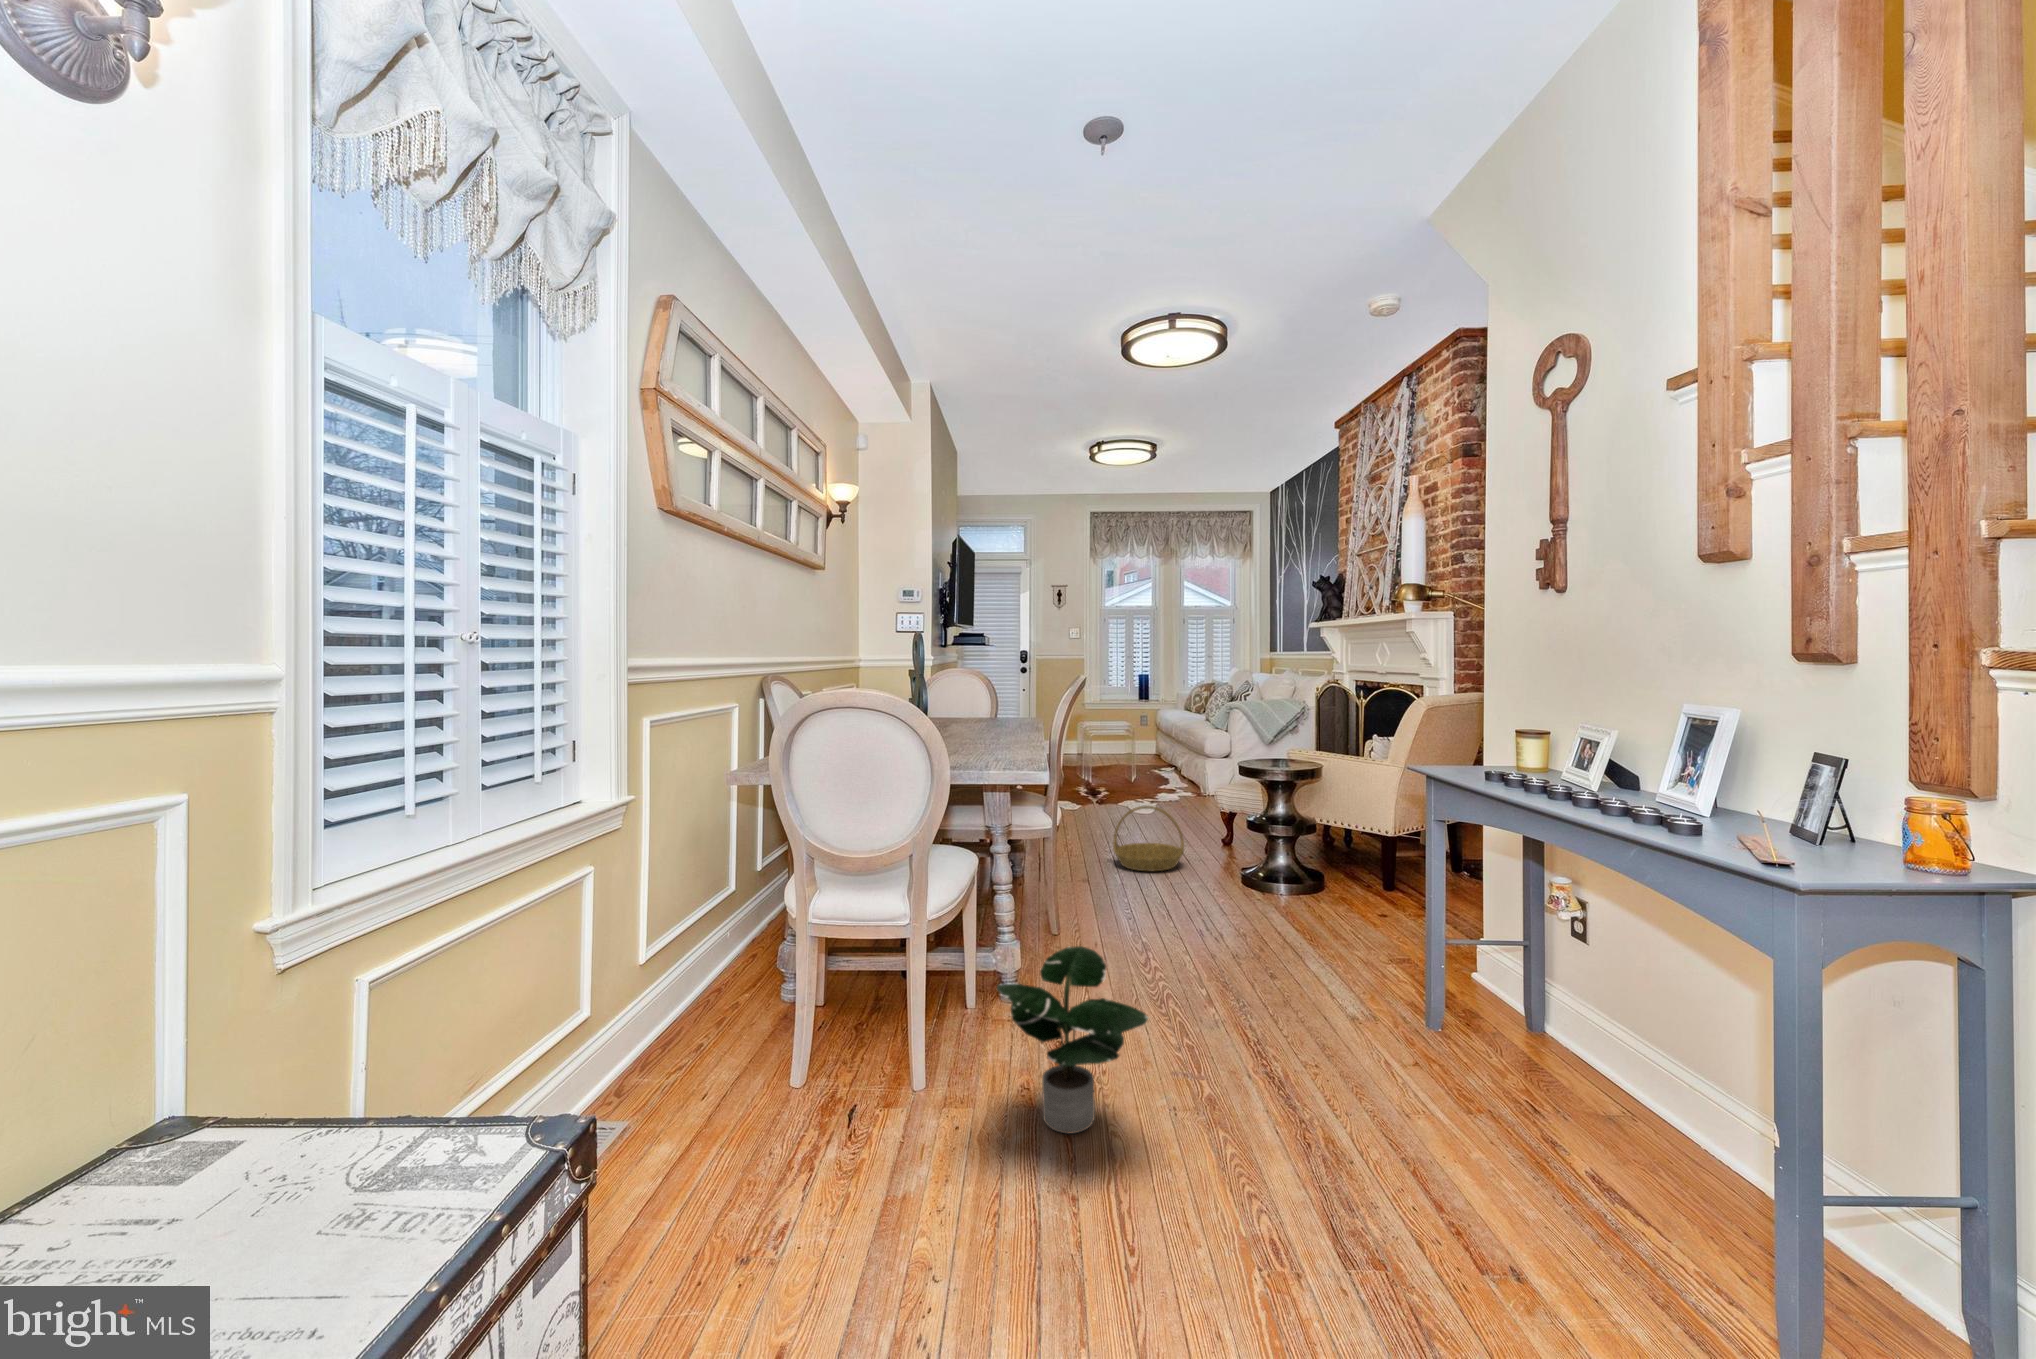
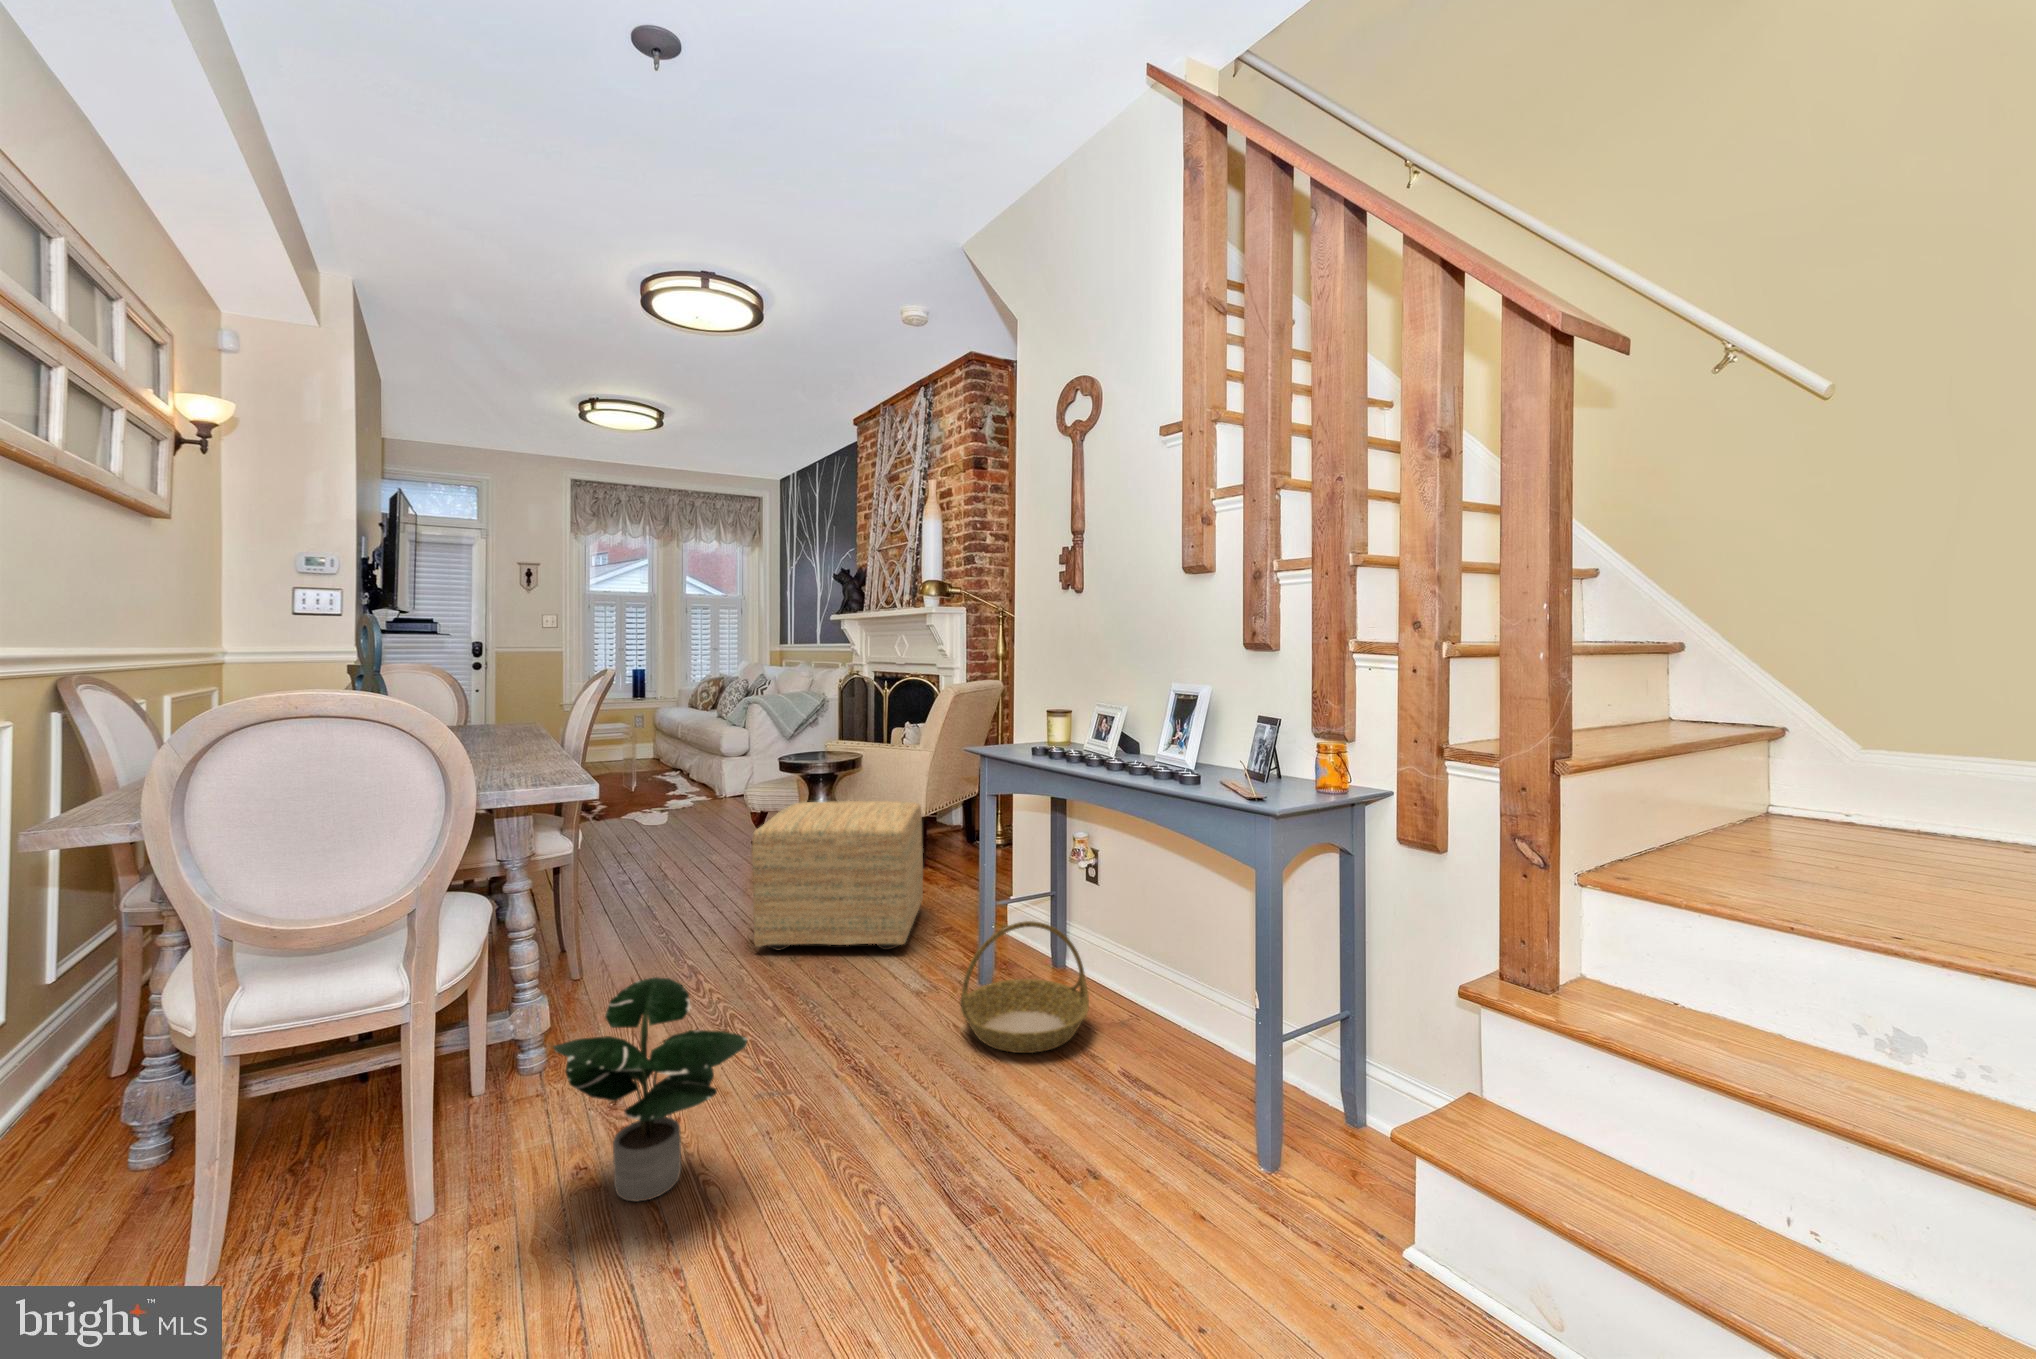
basket: present [1113,806,1184,871] -> present [960,921,1089,1053]
ottoman: none [1197,808,1379,968] -> present [751,801,923,950]

